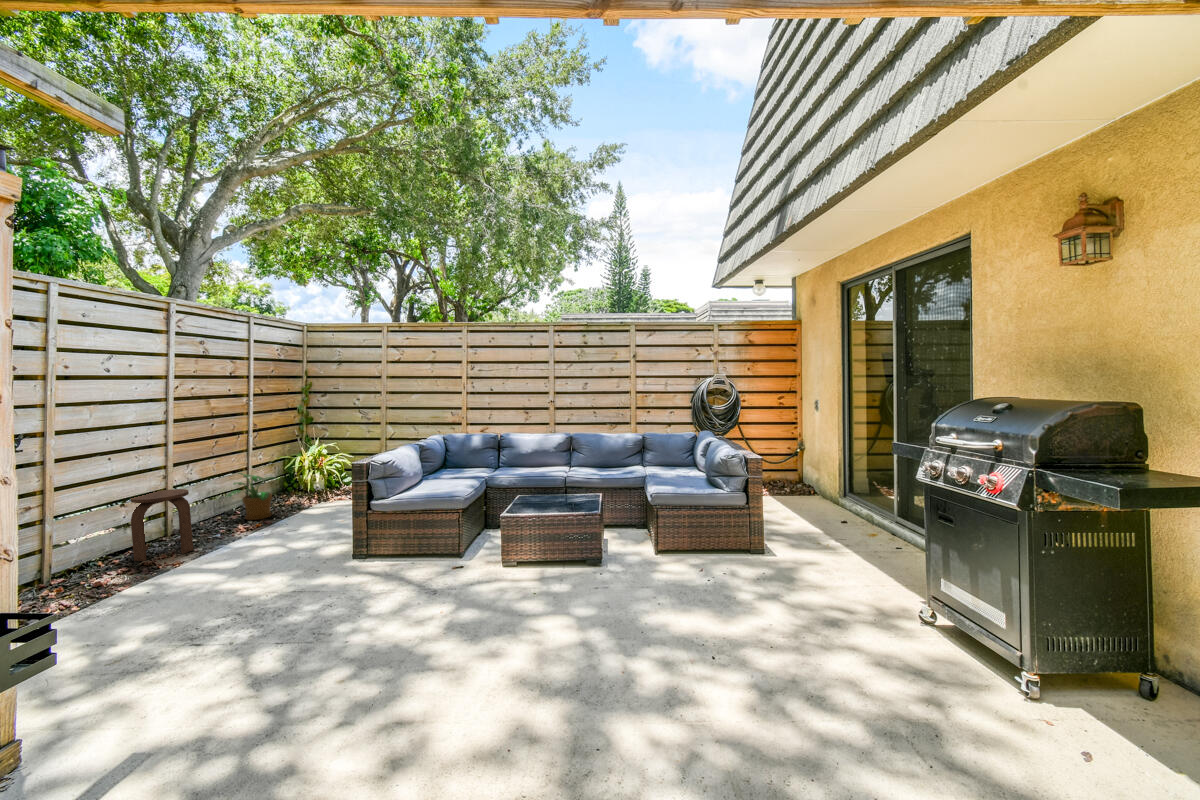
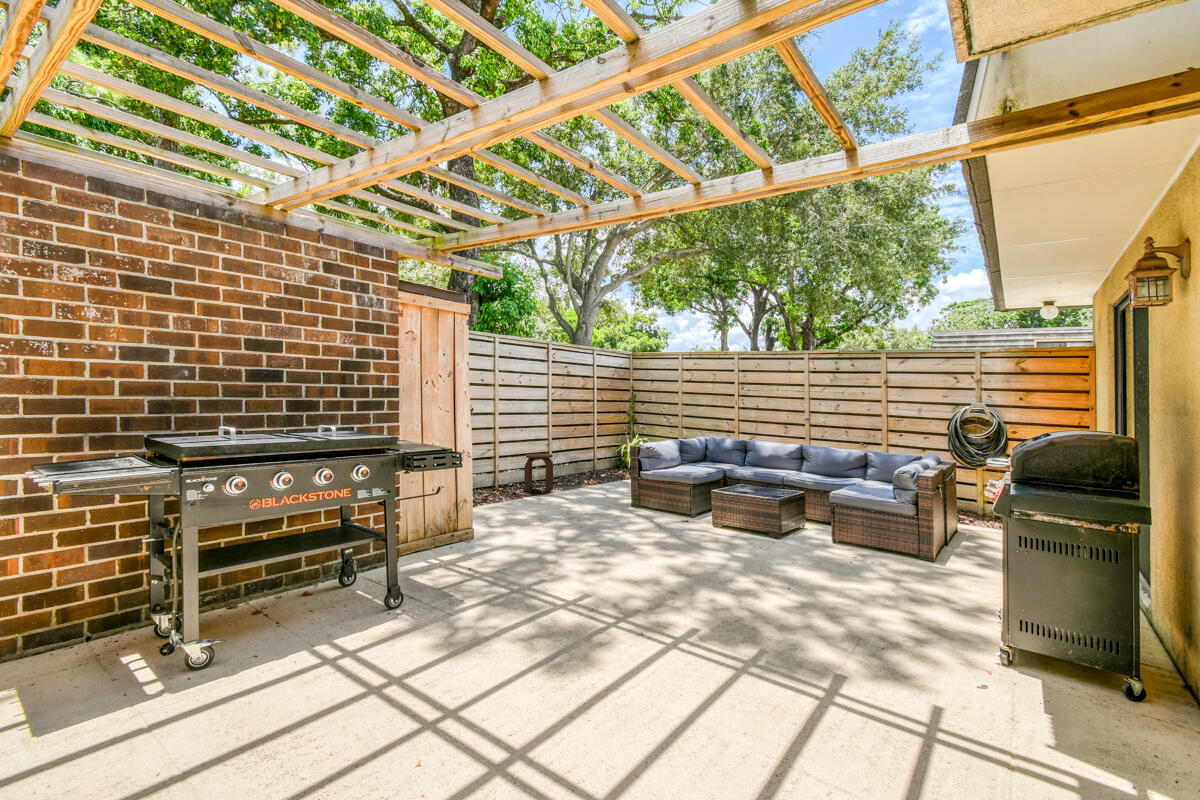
potted plant: present [225,473,275,520] -> none [573,451,603,482]

